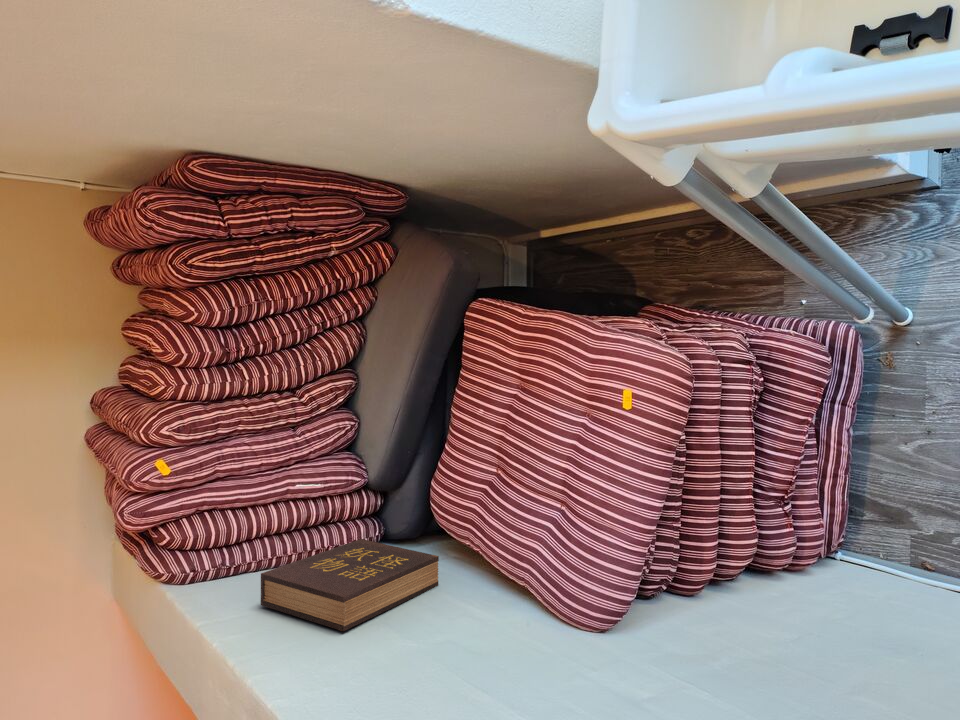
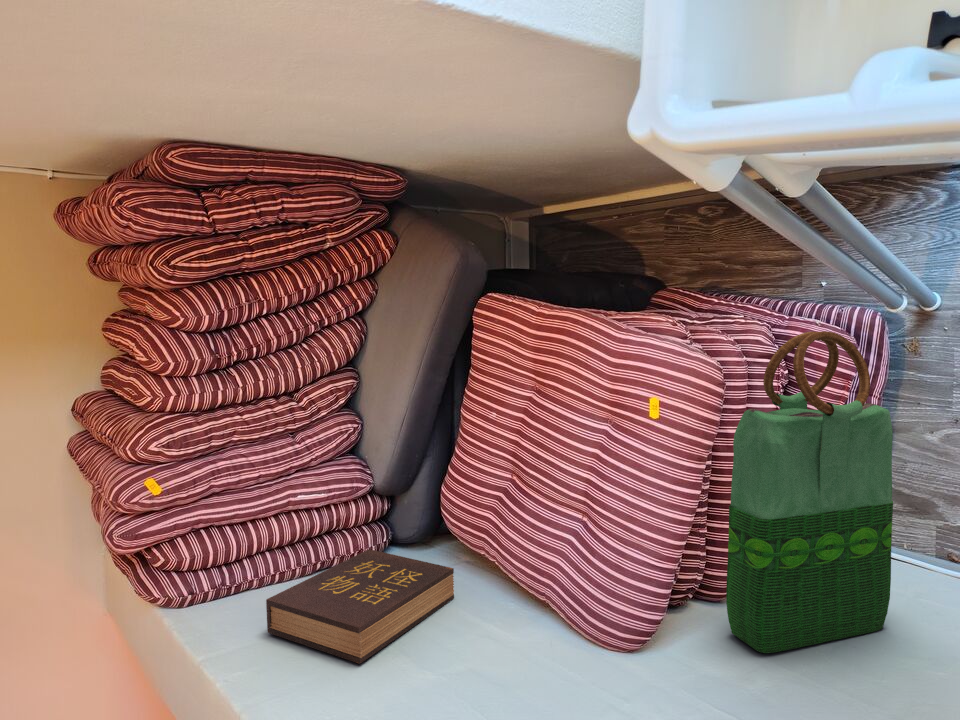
tote bag: none [691,335,851,636] -> present [726,331,893,653]

